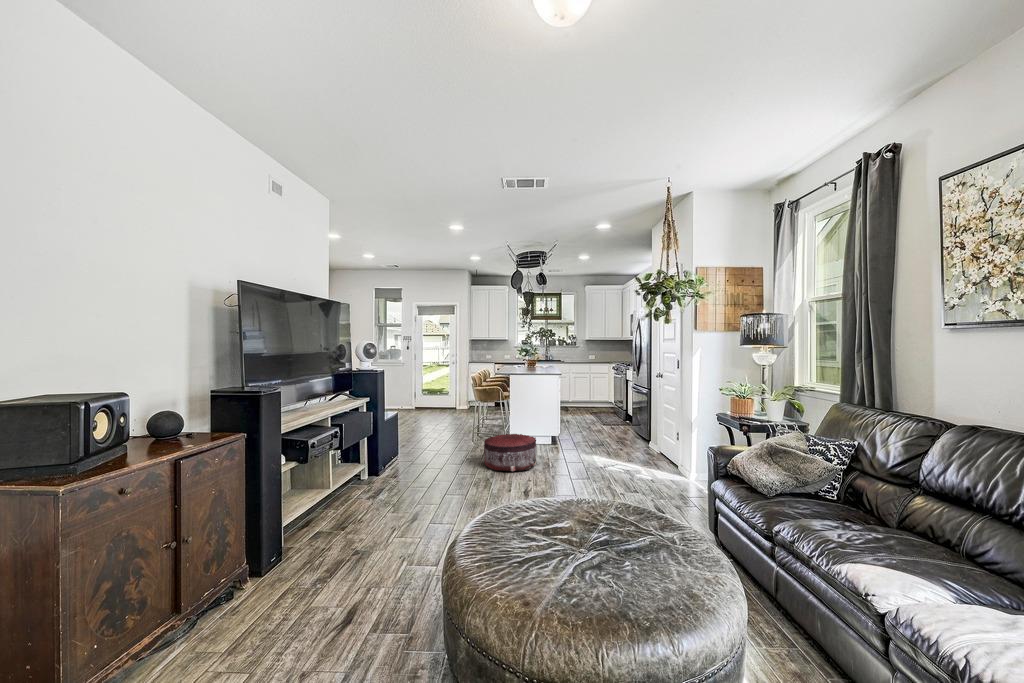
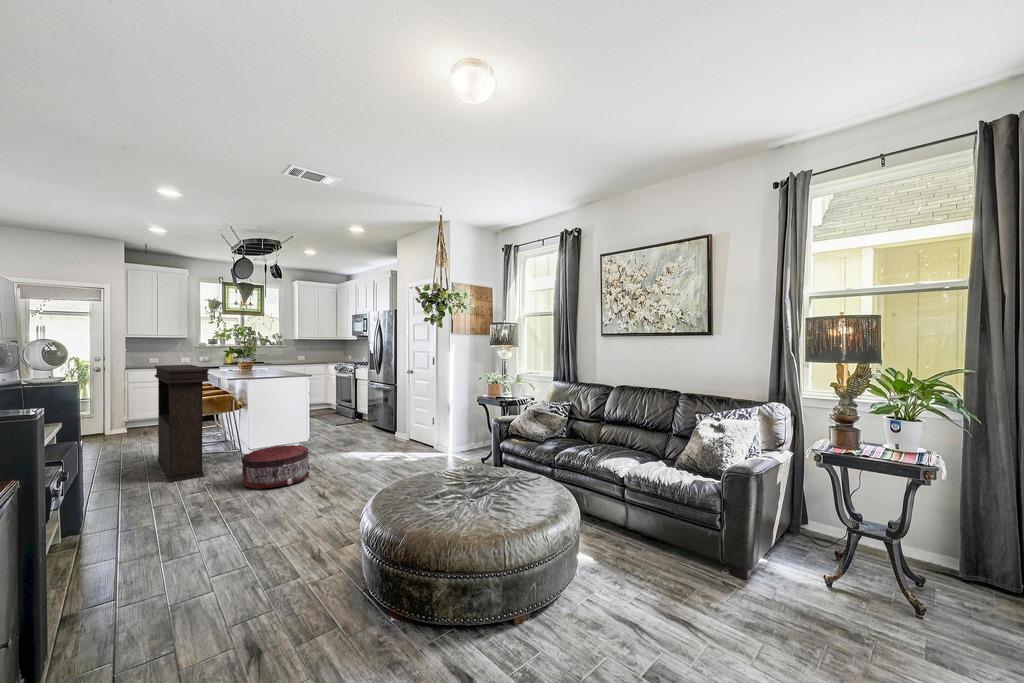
console table: none [449,360,484,449] -> present [155,365,209,482]

